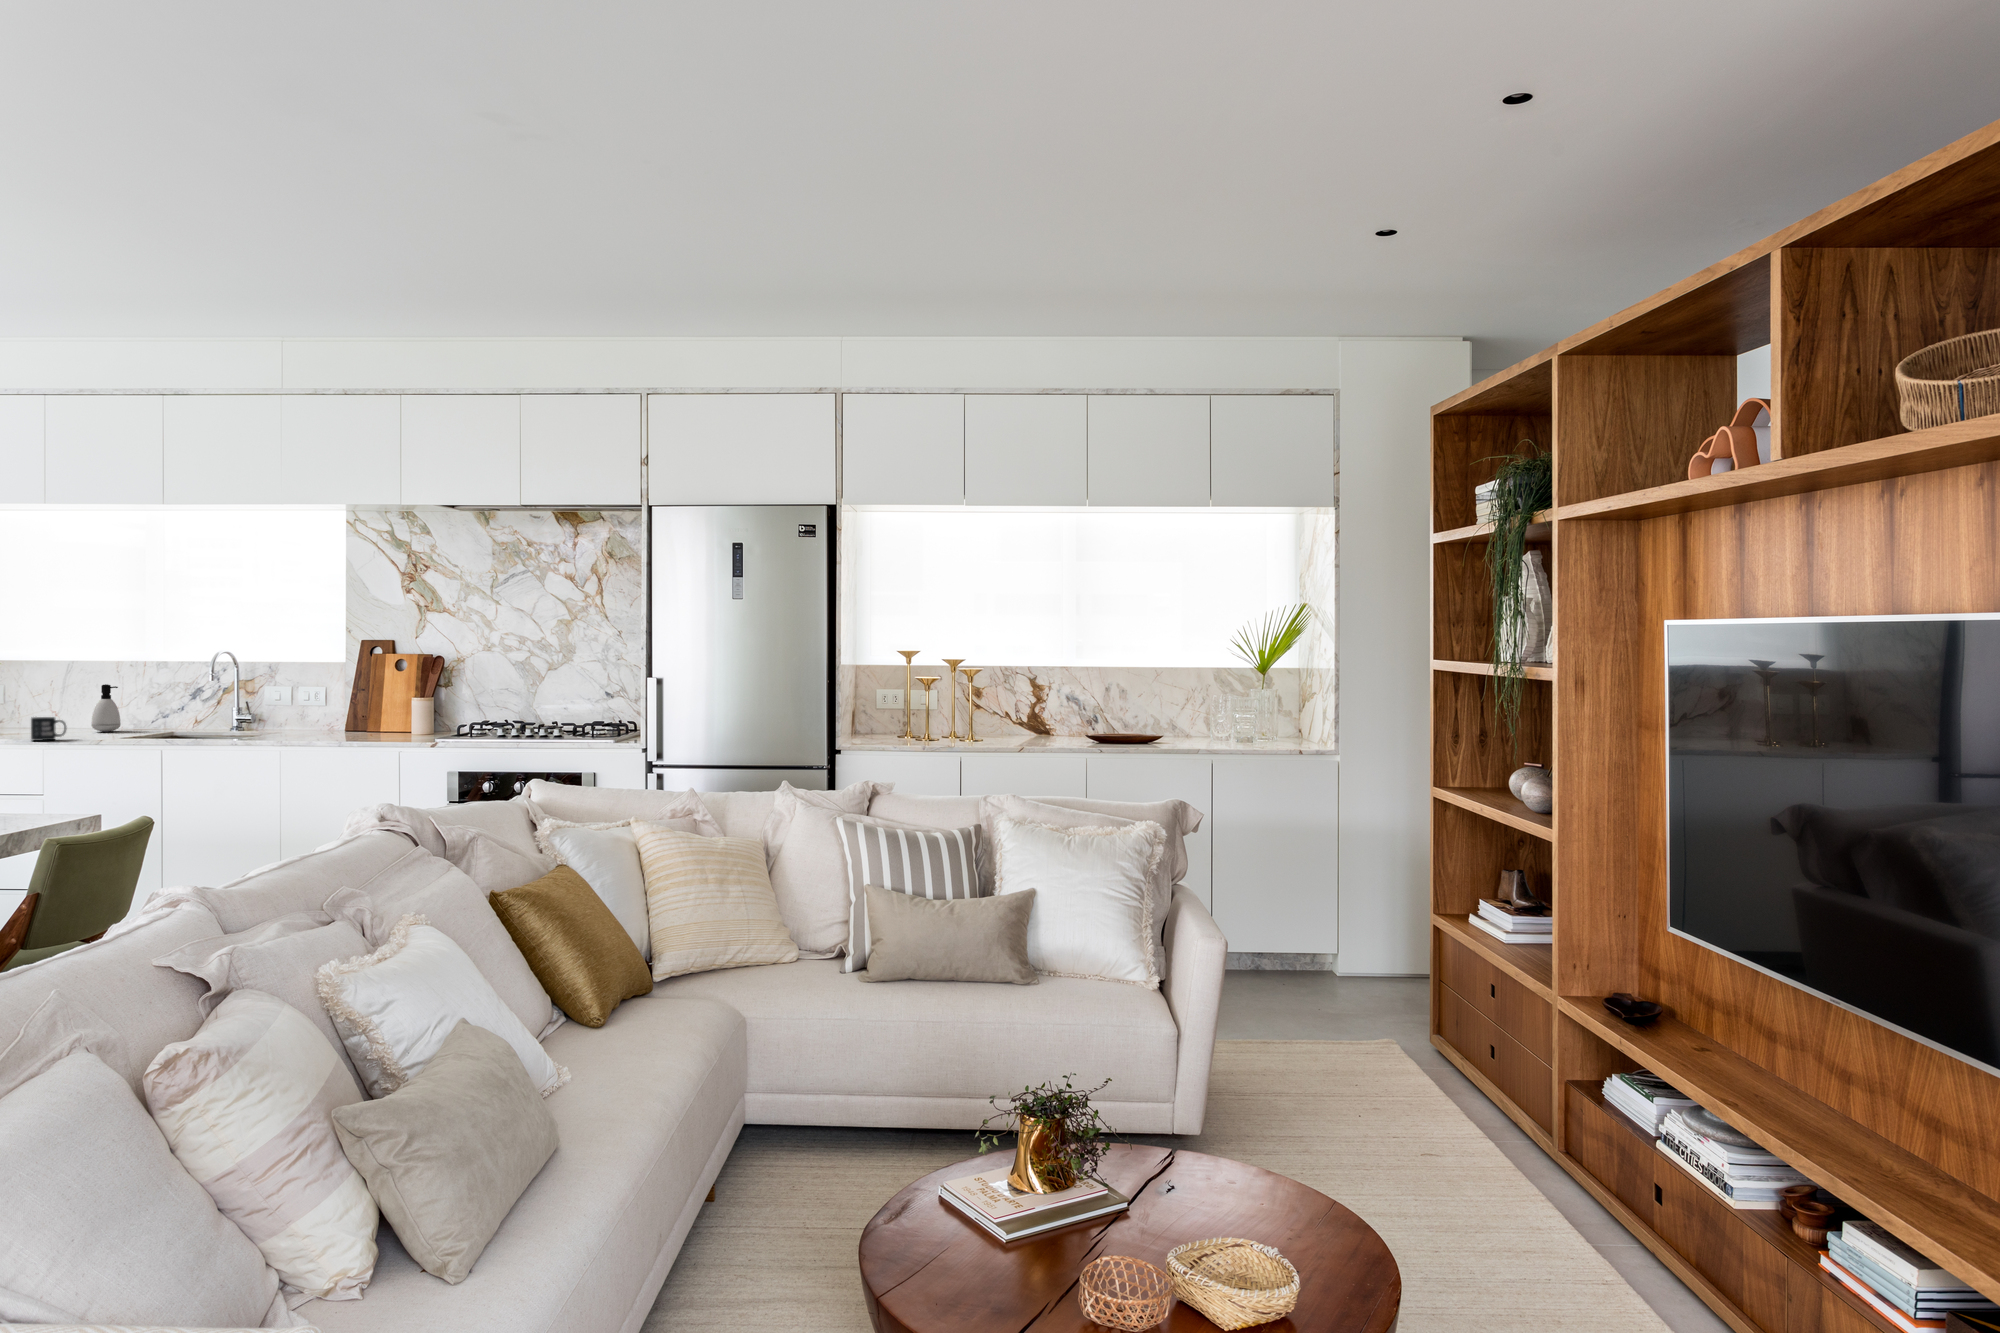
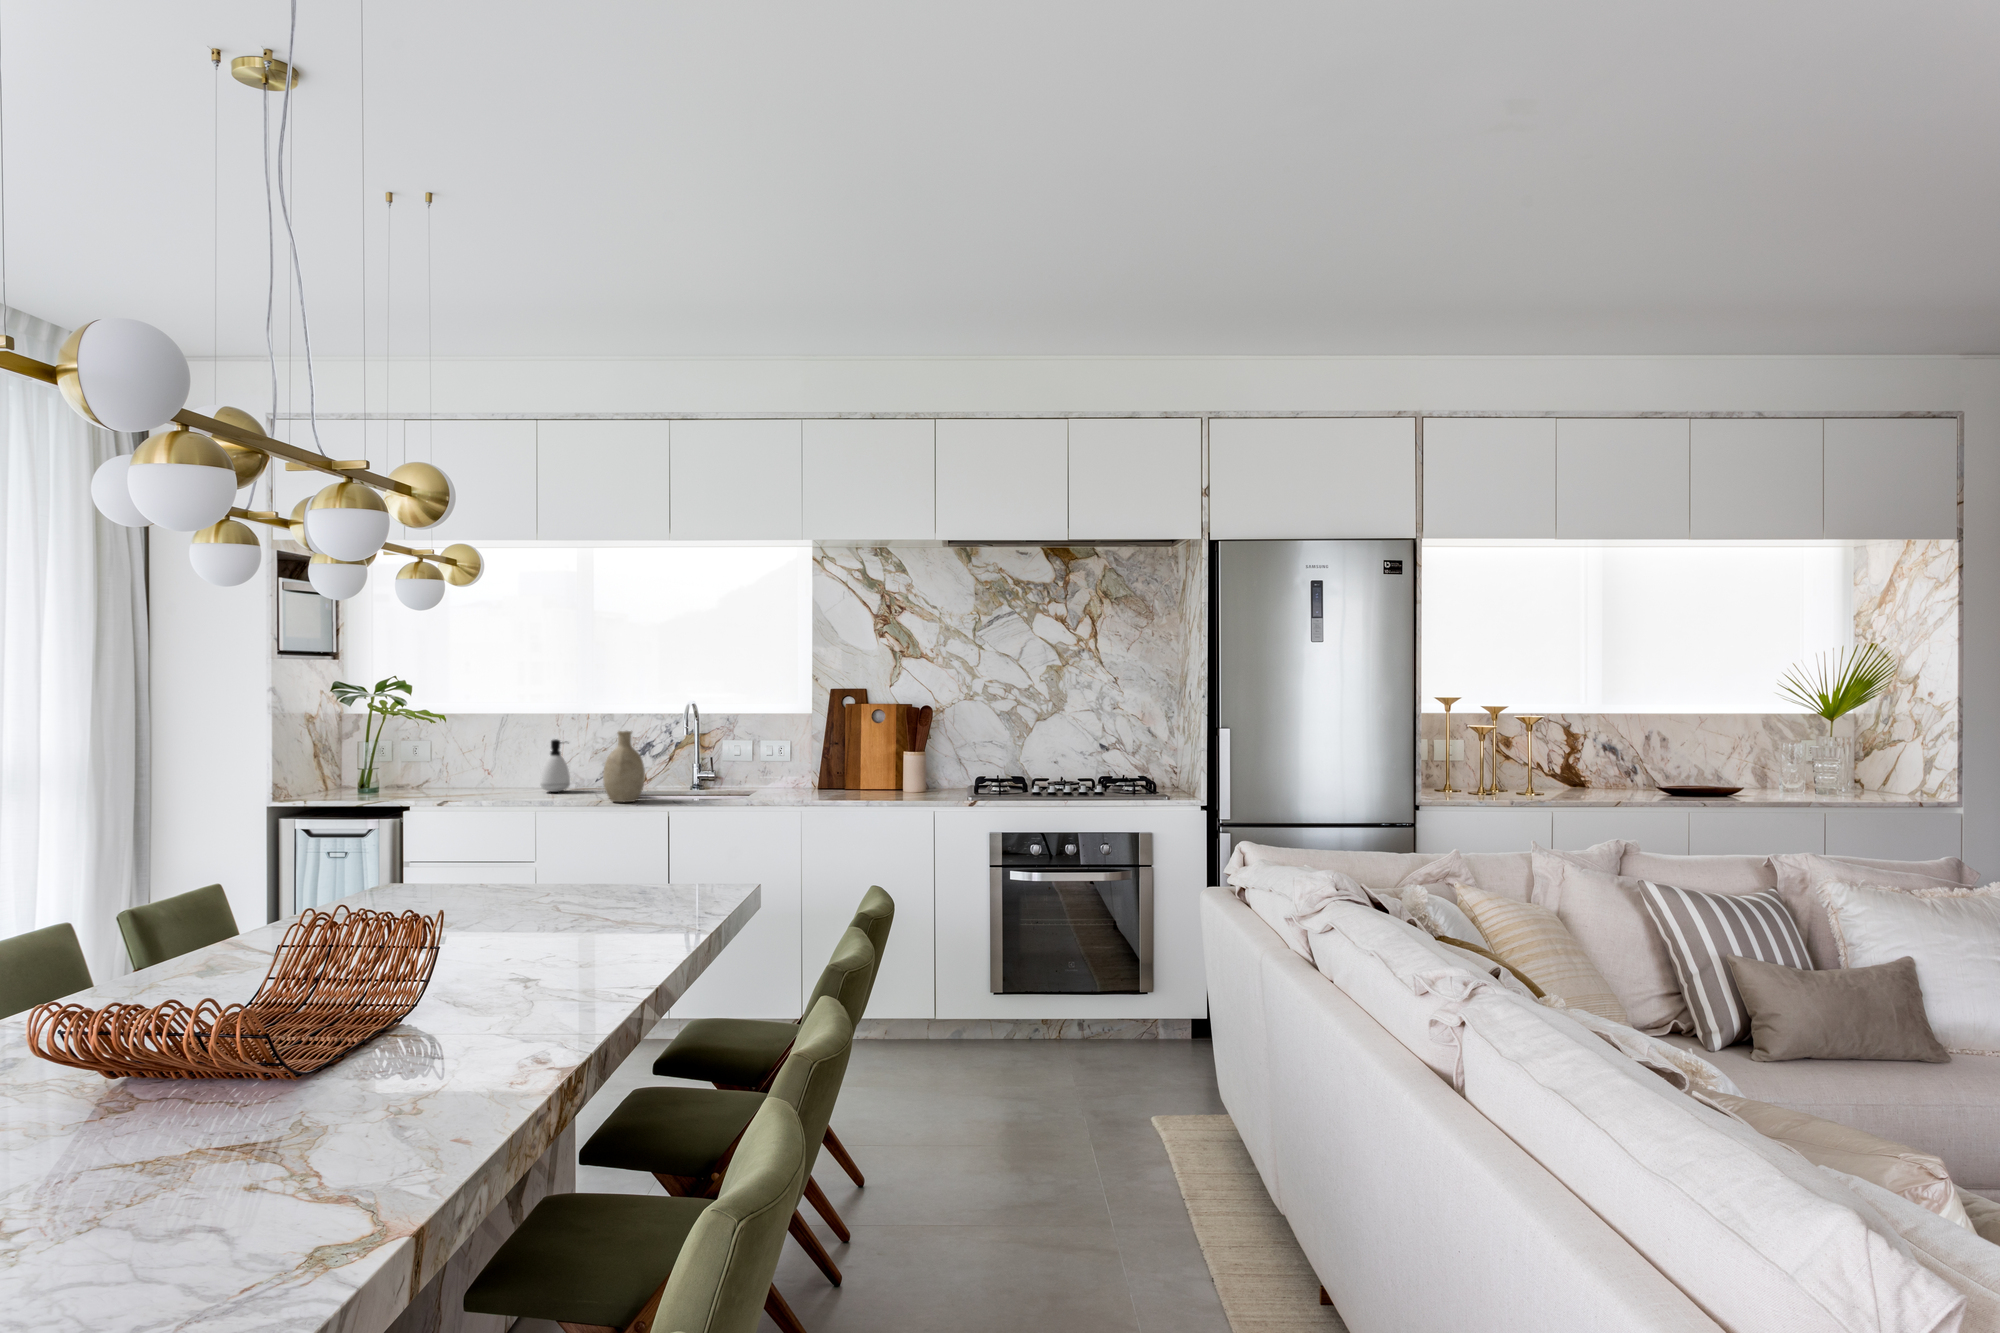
decorative vase: none [131,676,171,739] -> present [603,731,645,802]
mug: present [31,717,66,741] -> none [494,779,531,806]

